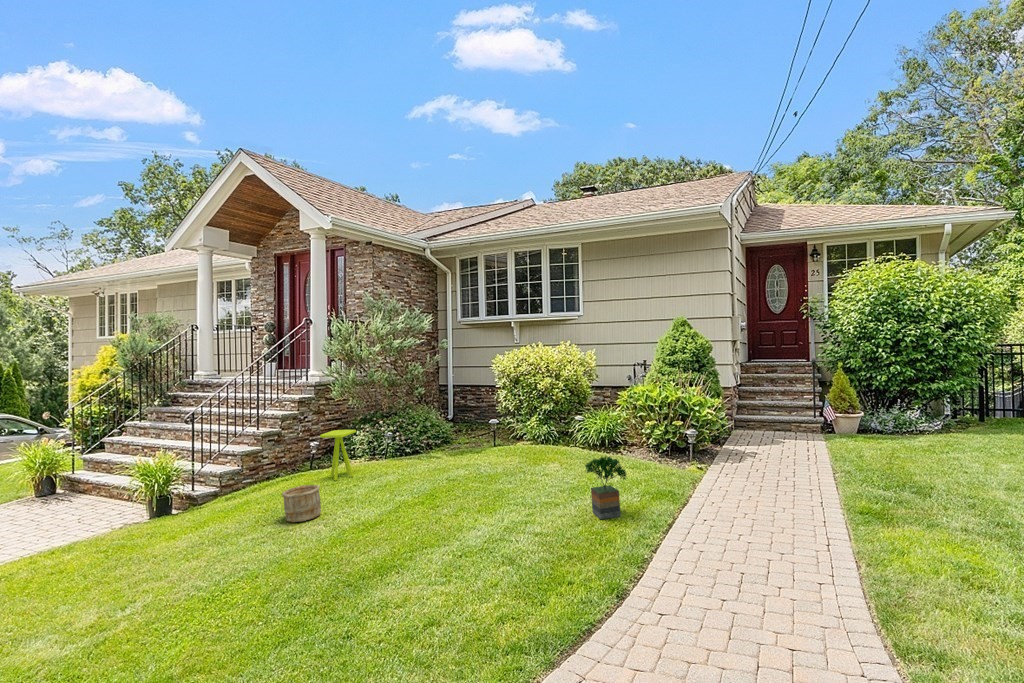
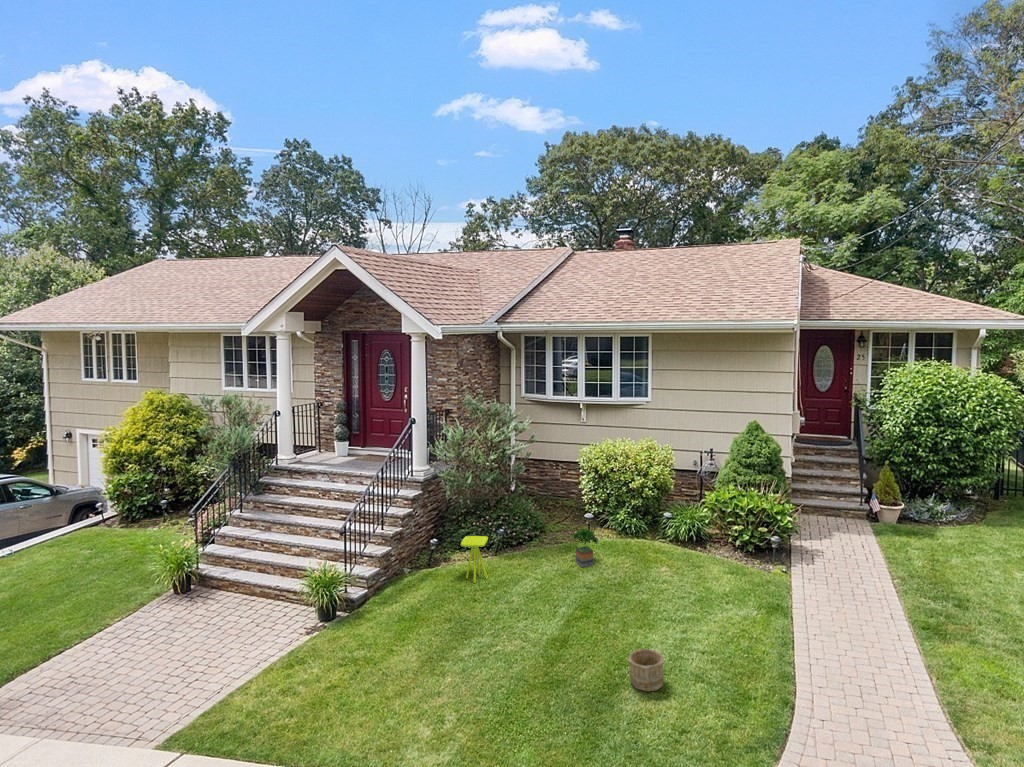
potted tree: present [585,457,627,519] -> present [573,529,598,567]
wooden bucket: present [282,485,321,522] -> present [628,649,664,692]

